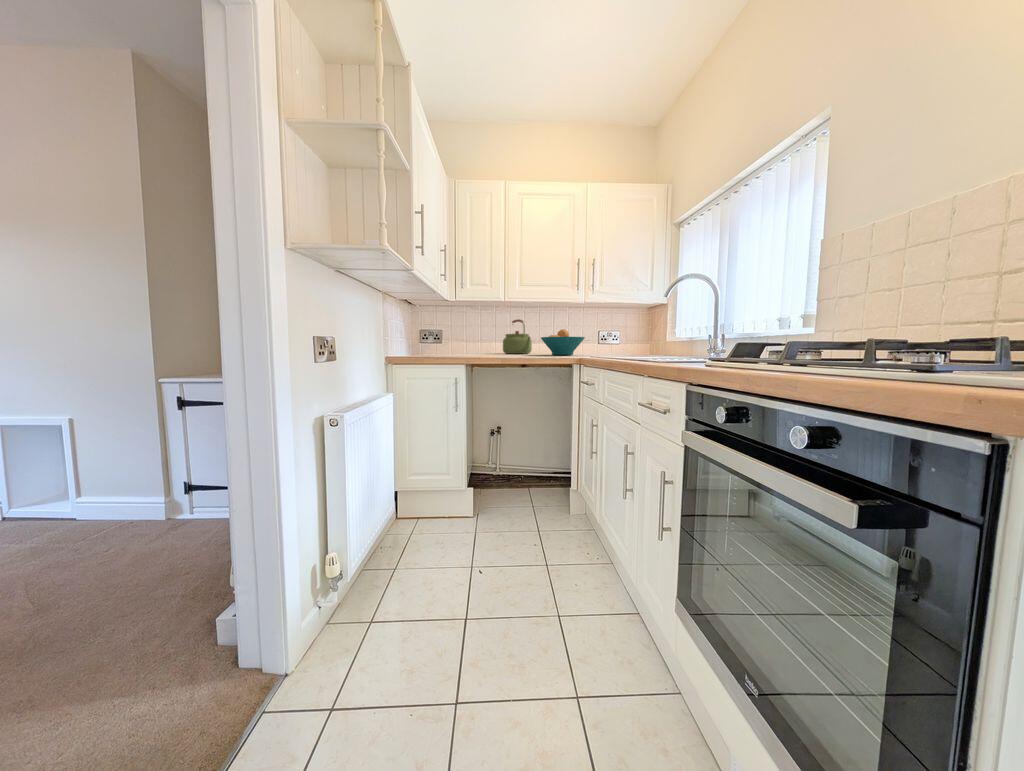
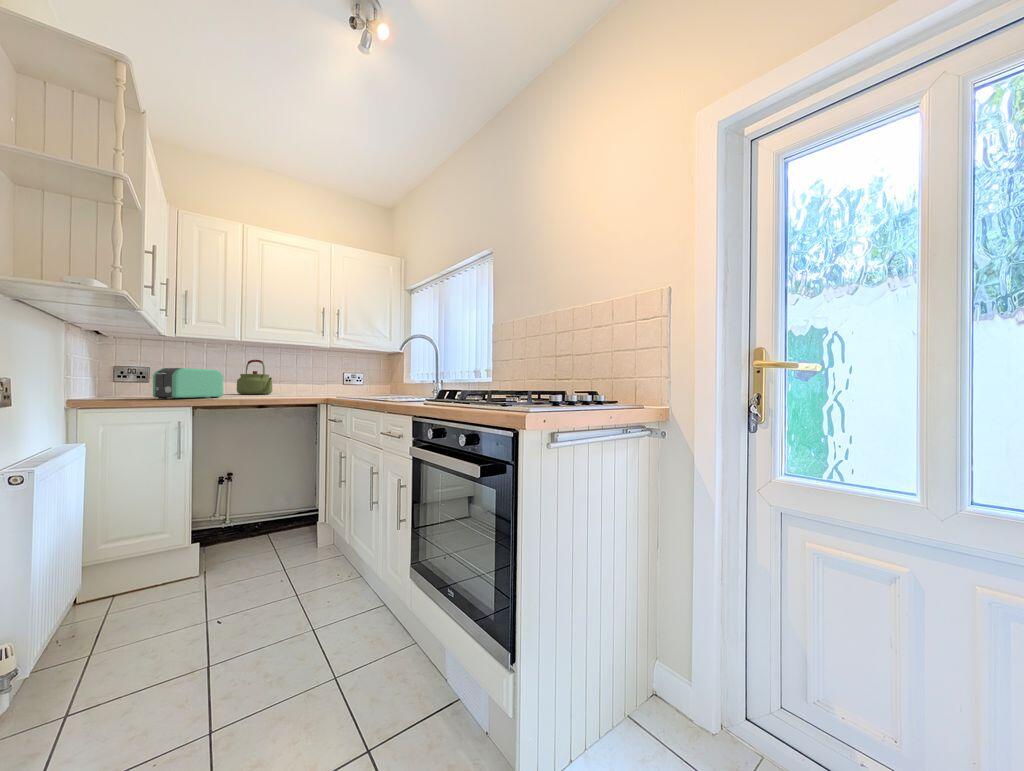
toaster: none [438,328,488,357] -> present [153,368,223,399]
fruit bowl: present [541,329,585,355] -> none [285,372,331,396]

